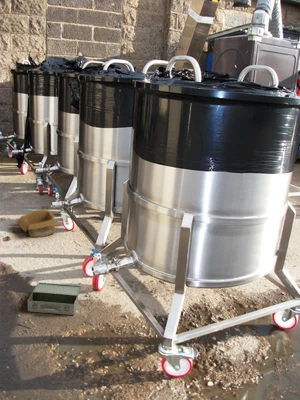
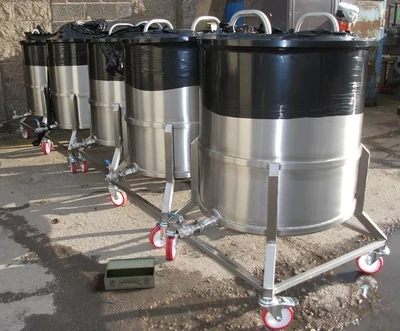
cardboard box: present [16,210,59,237] -> none [60,187,111,218]

